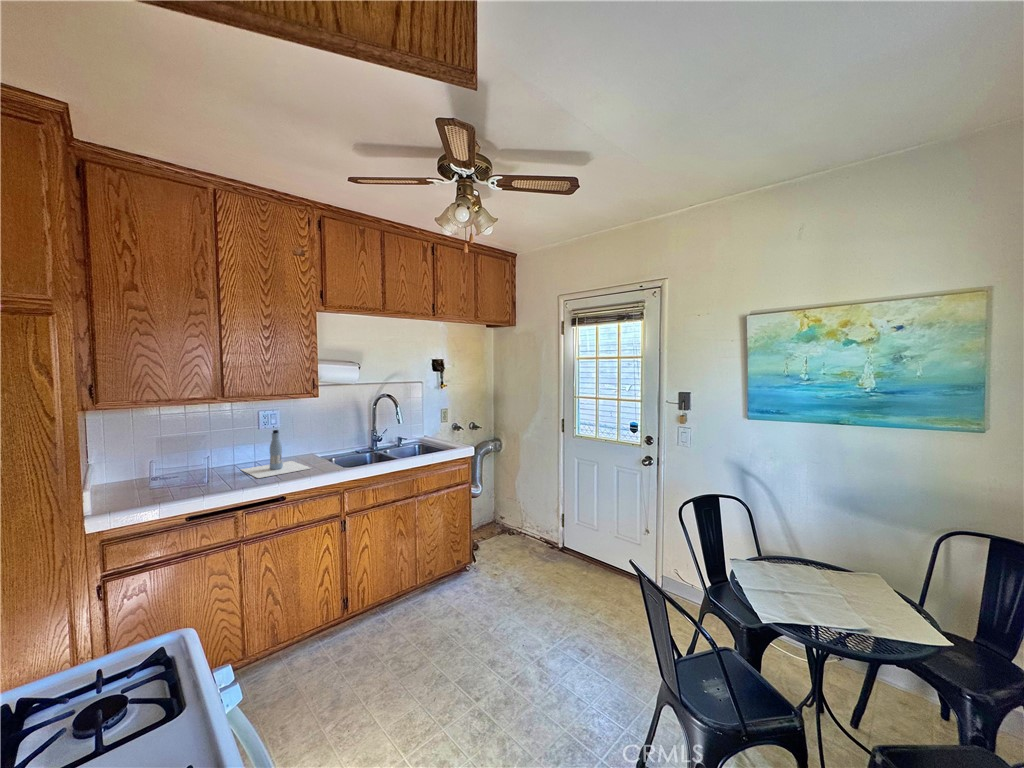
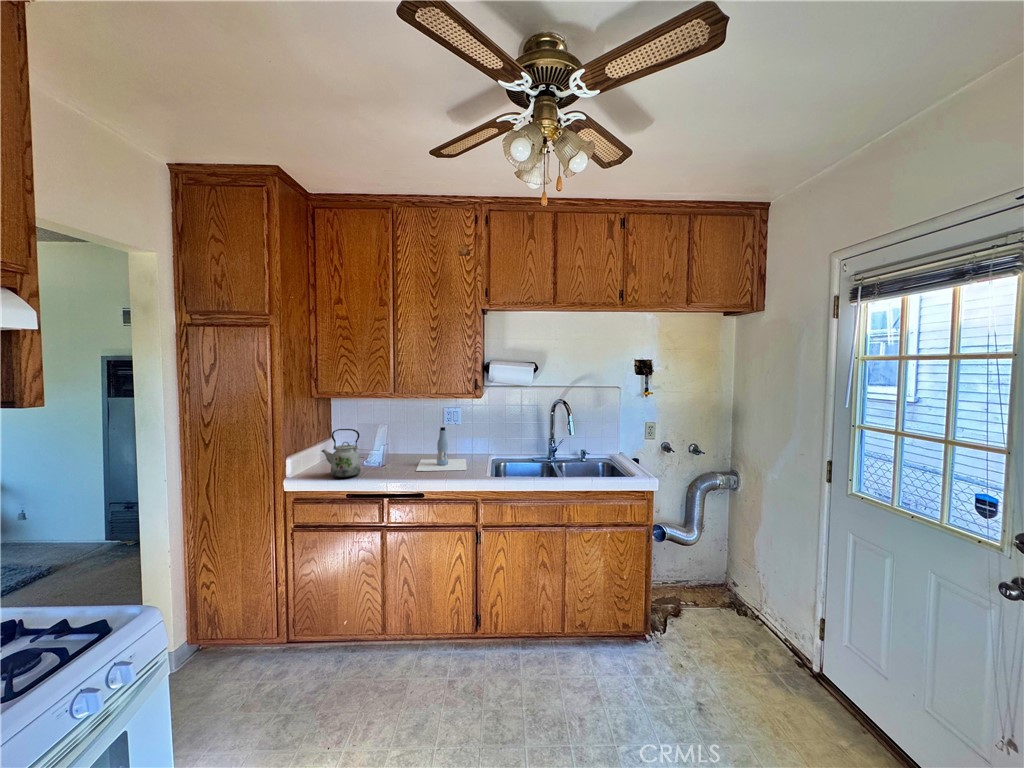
kettle: none [133,442,194,501] -> present [321,429,361,478]

